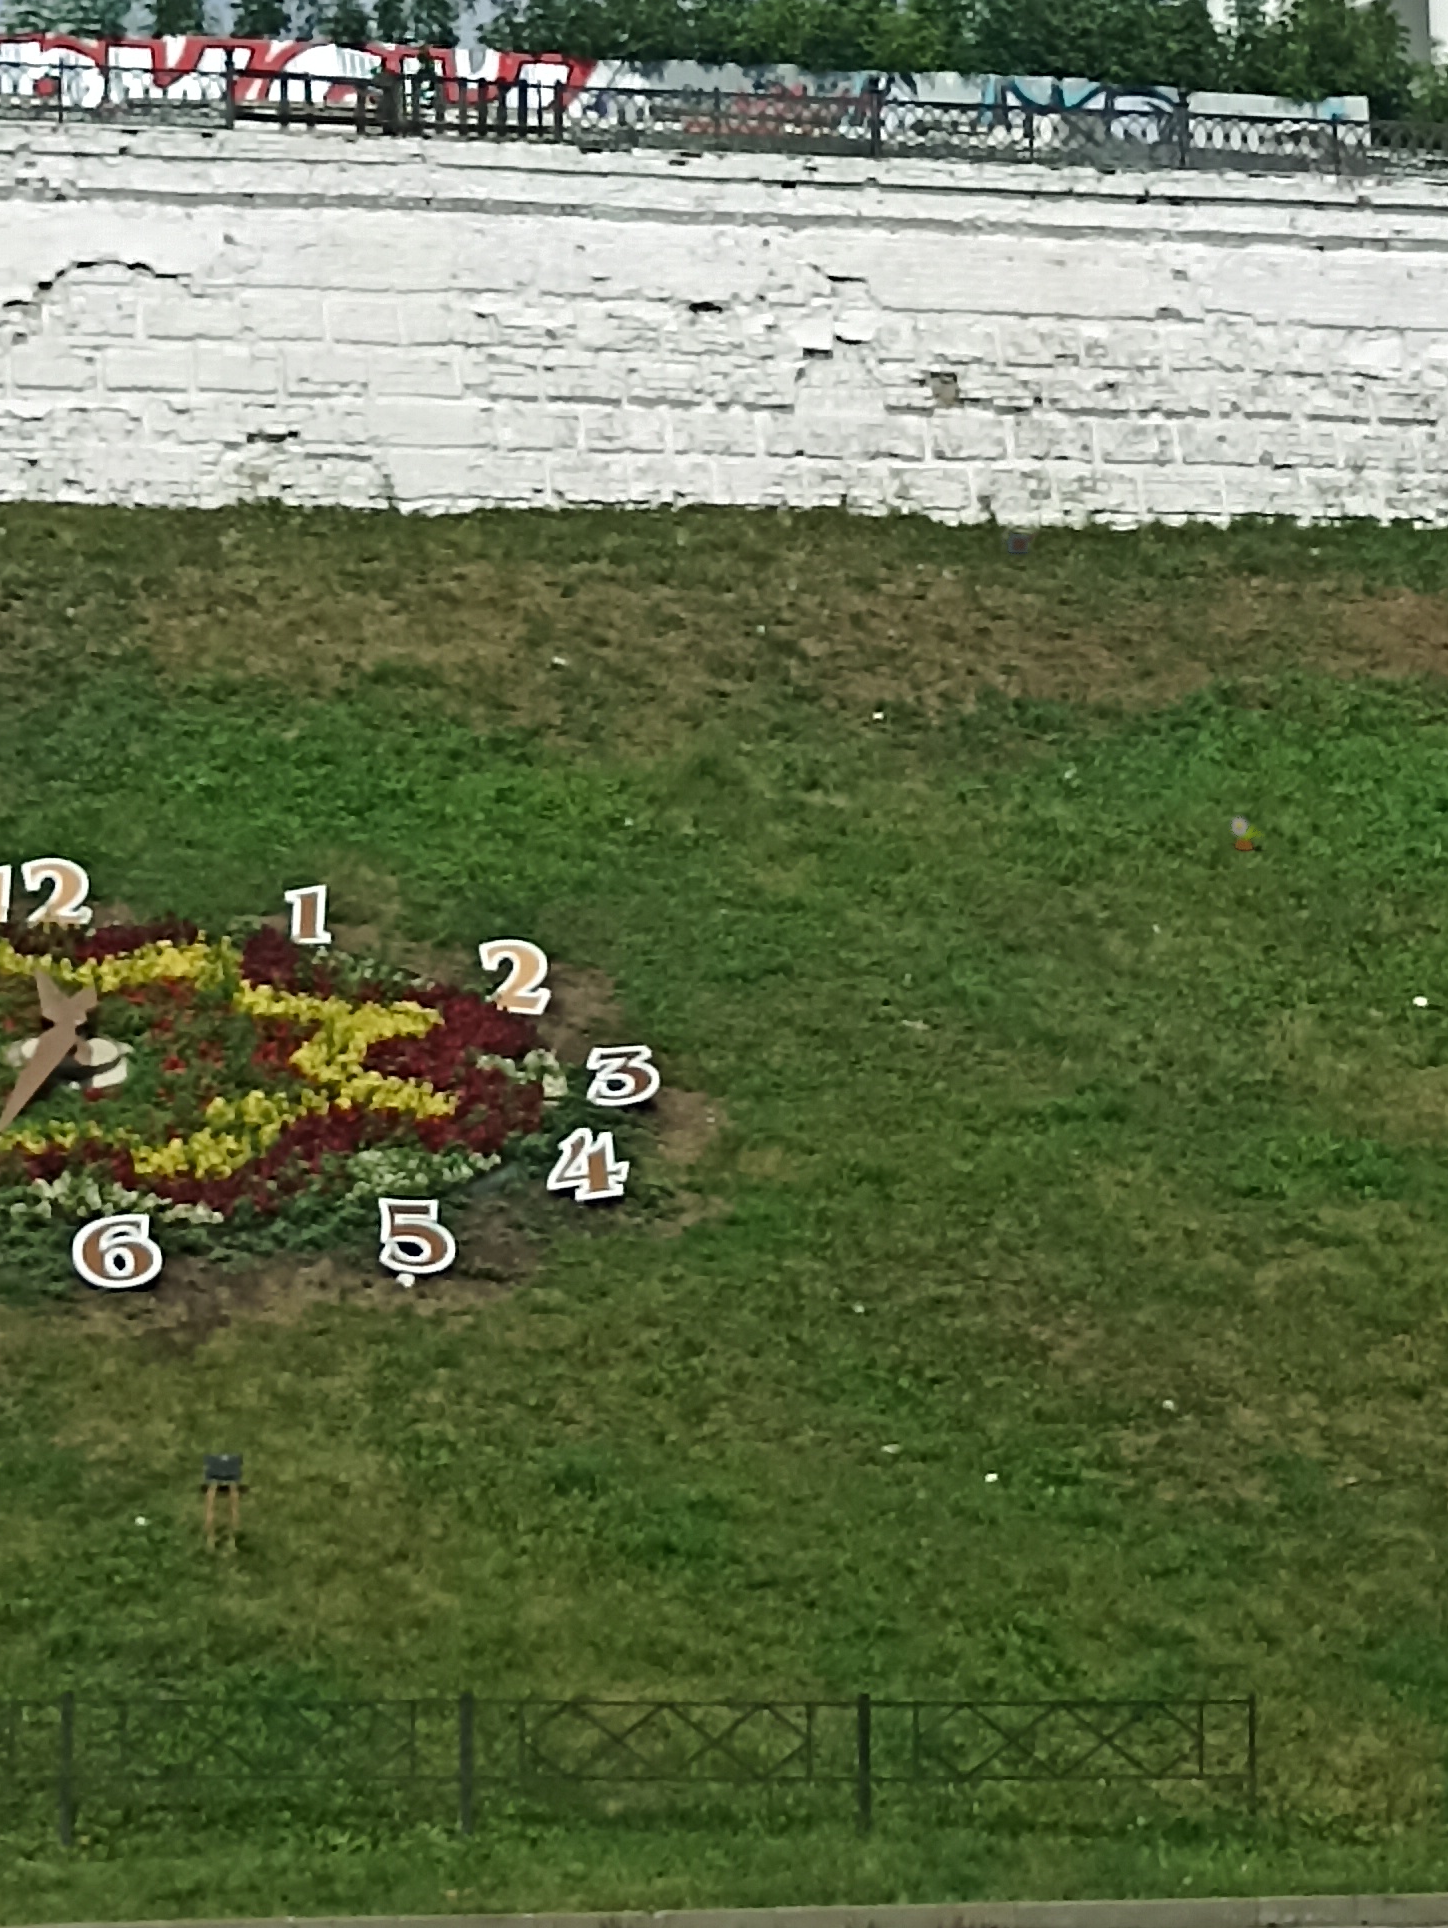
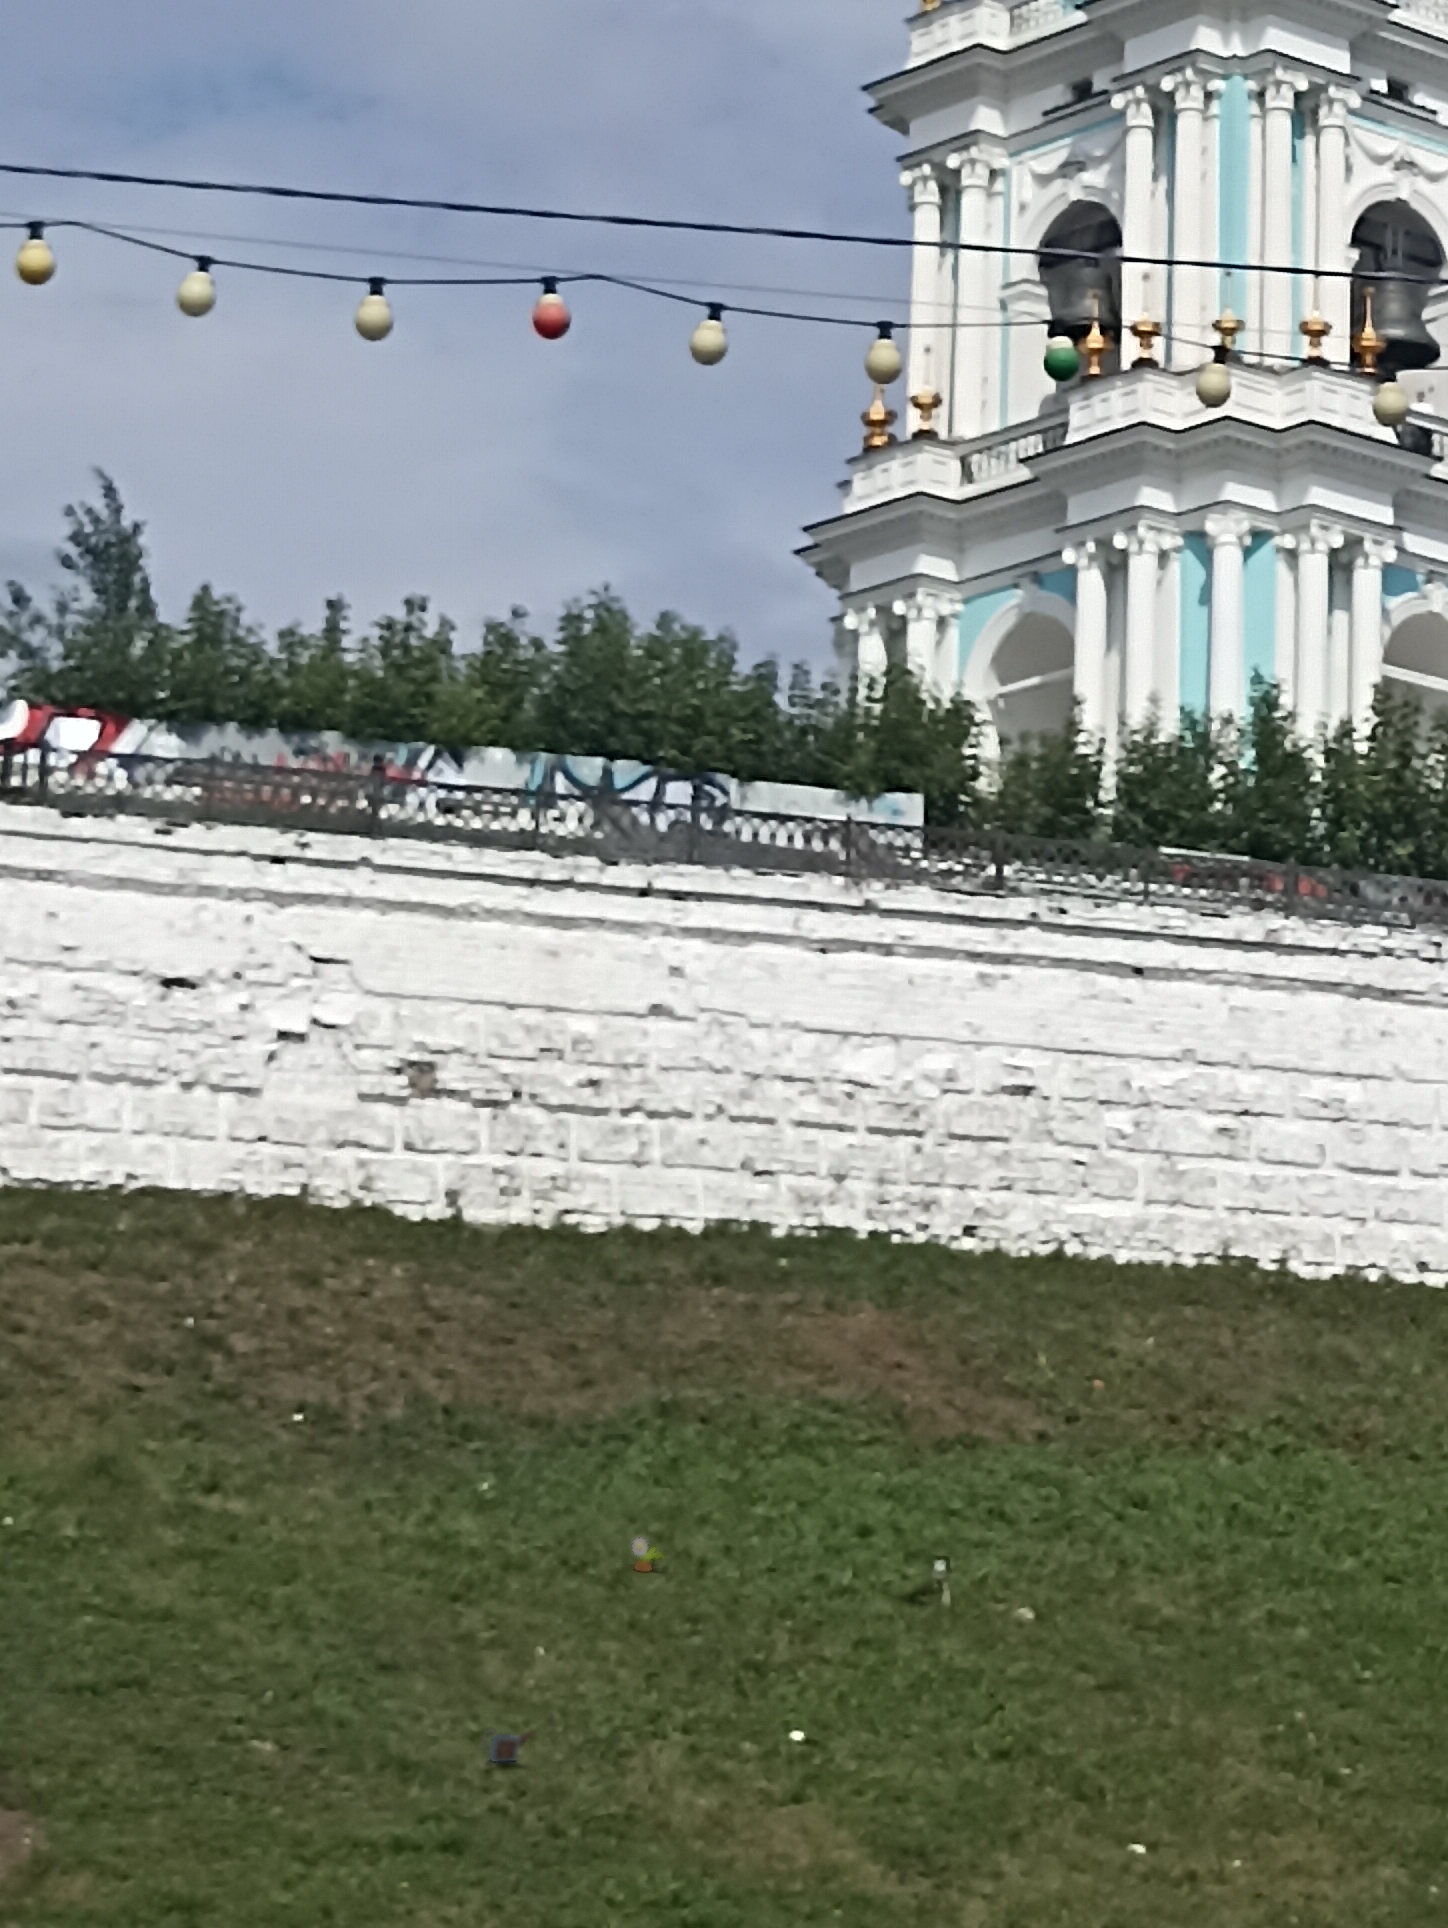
watering can: present [1002,531,1036,553] -> present [483,1731,533,1762]

